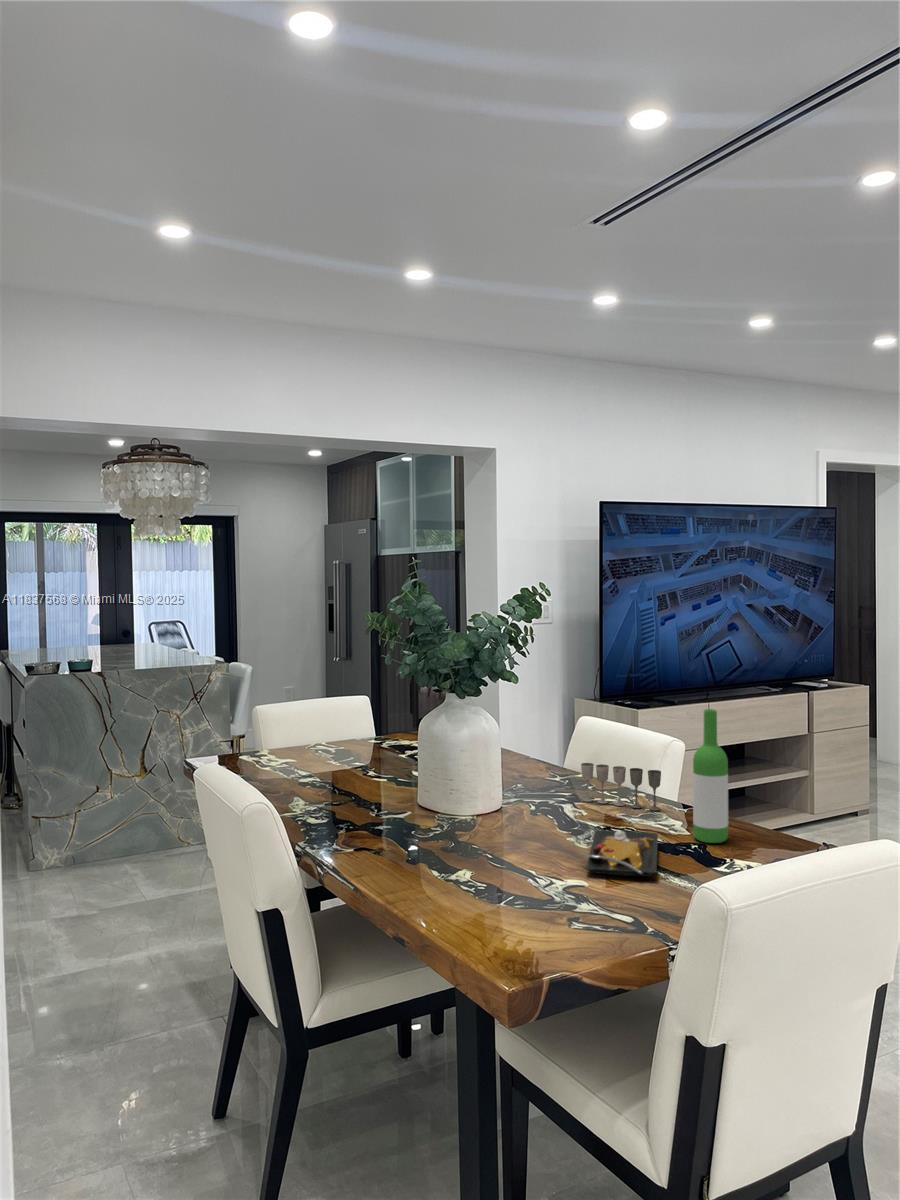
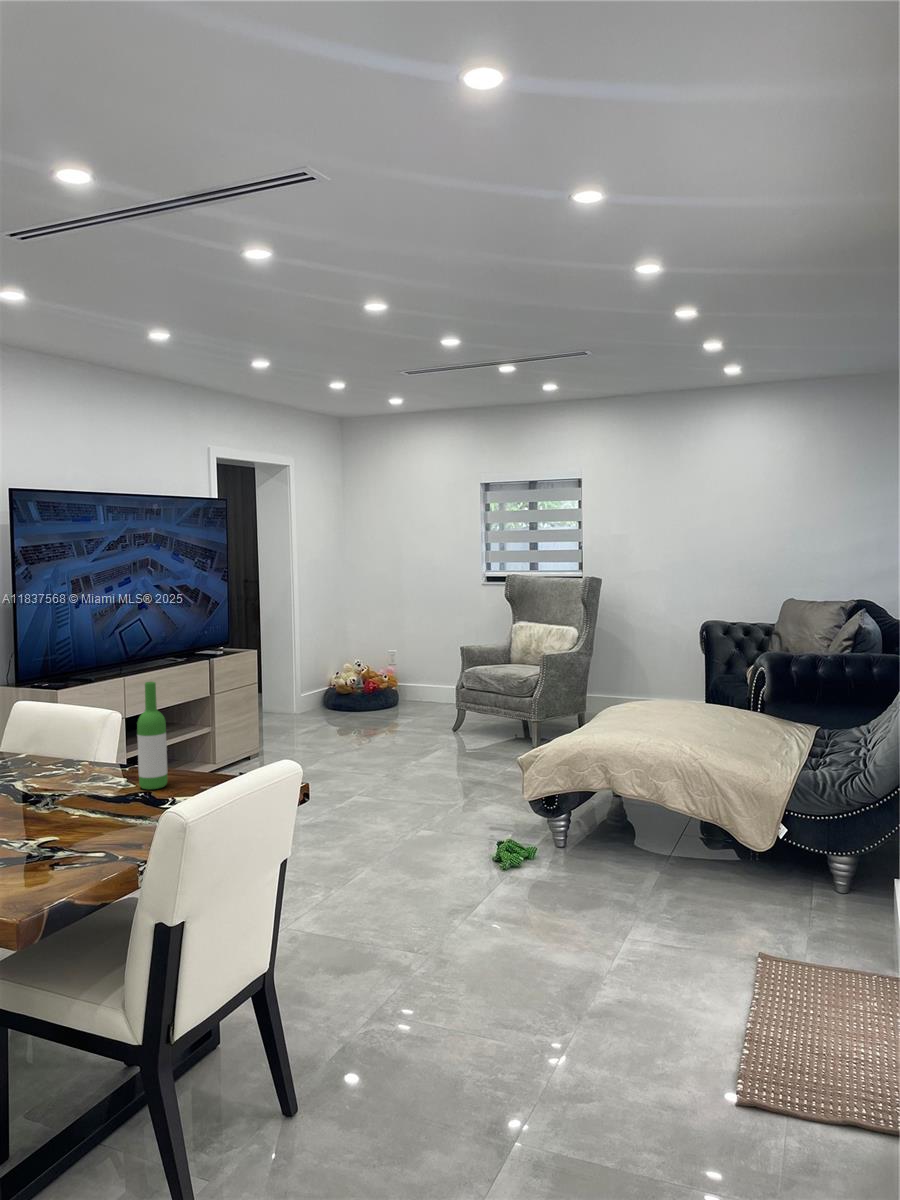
wine glass: present [581,763,661,811] -> none [29,738,106,775]
plate: present [577,830,658,877] -> none [41,789,117,829]

